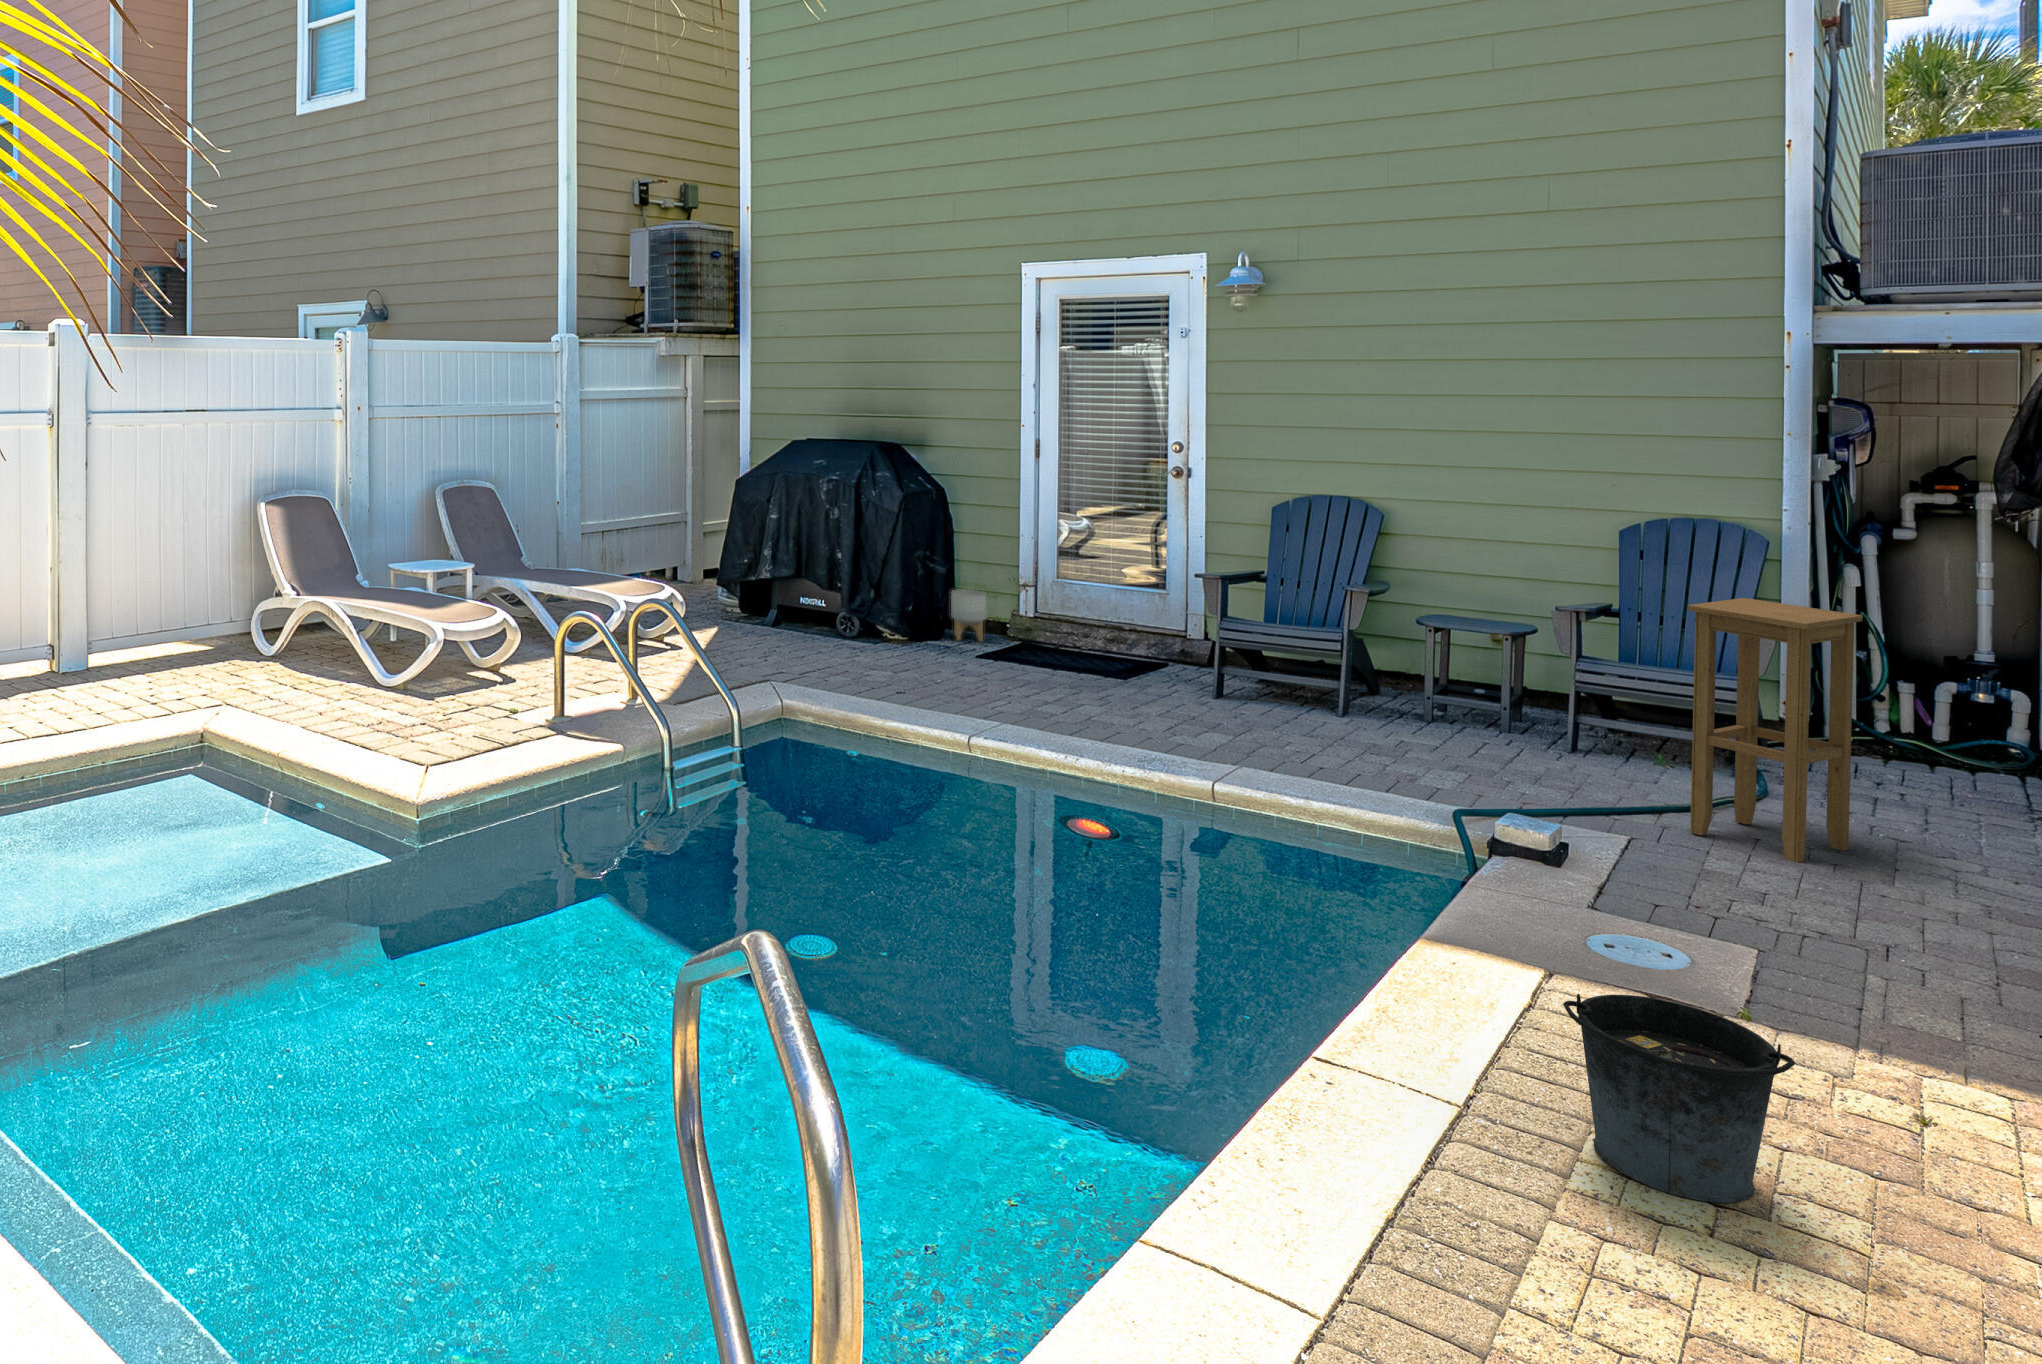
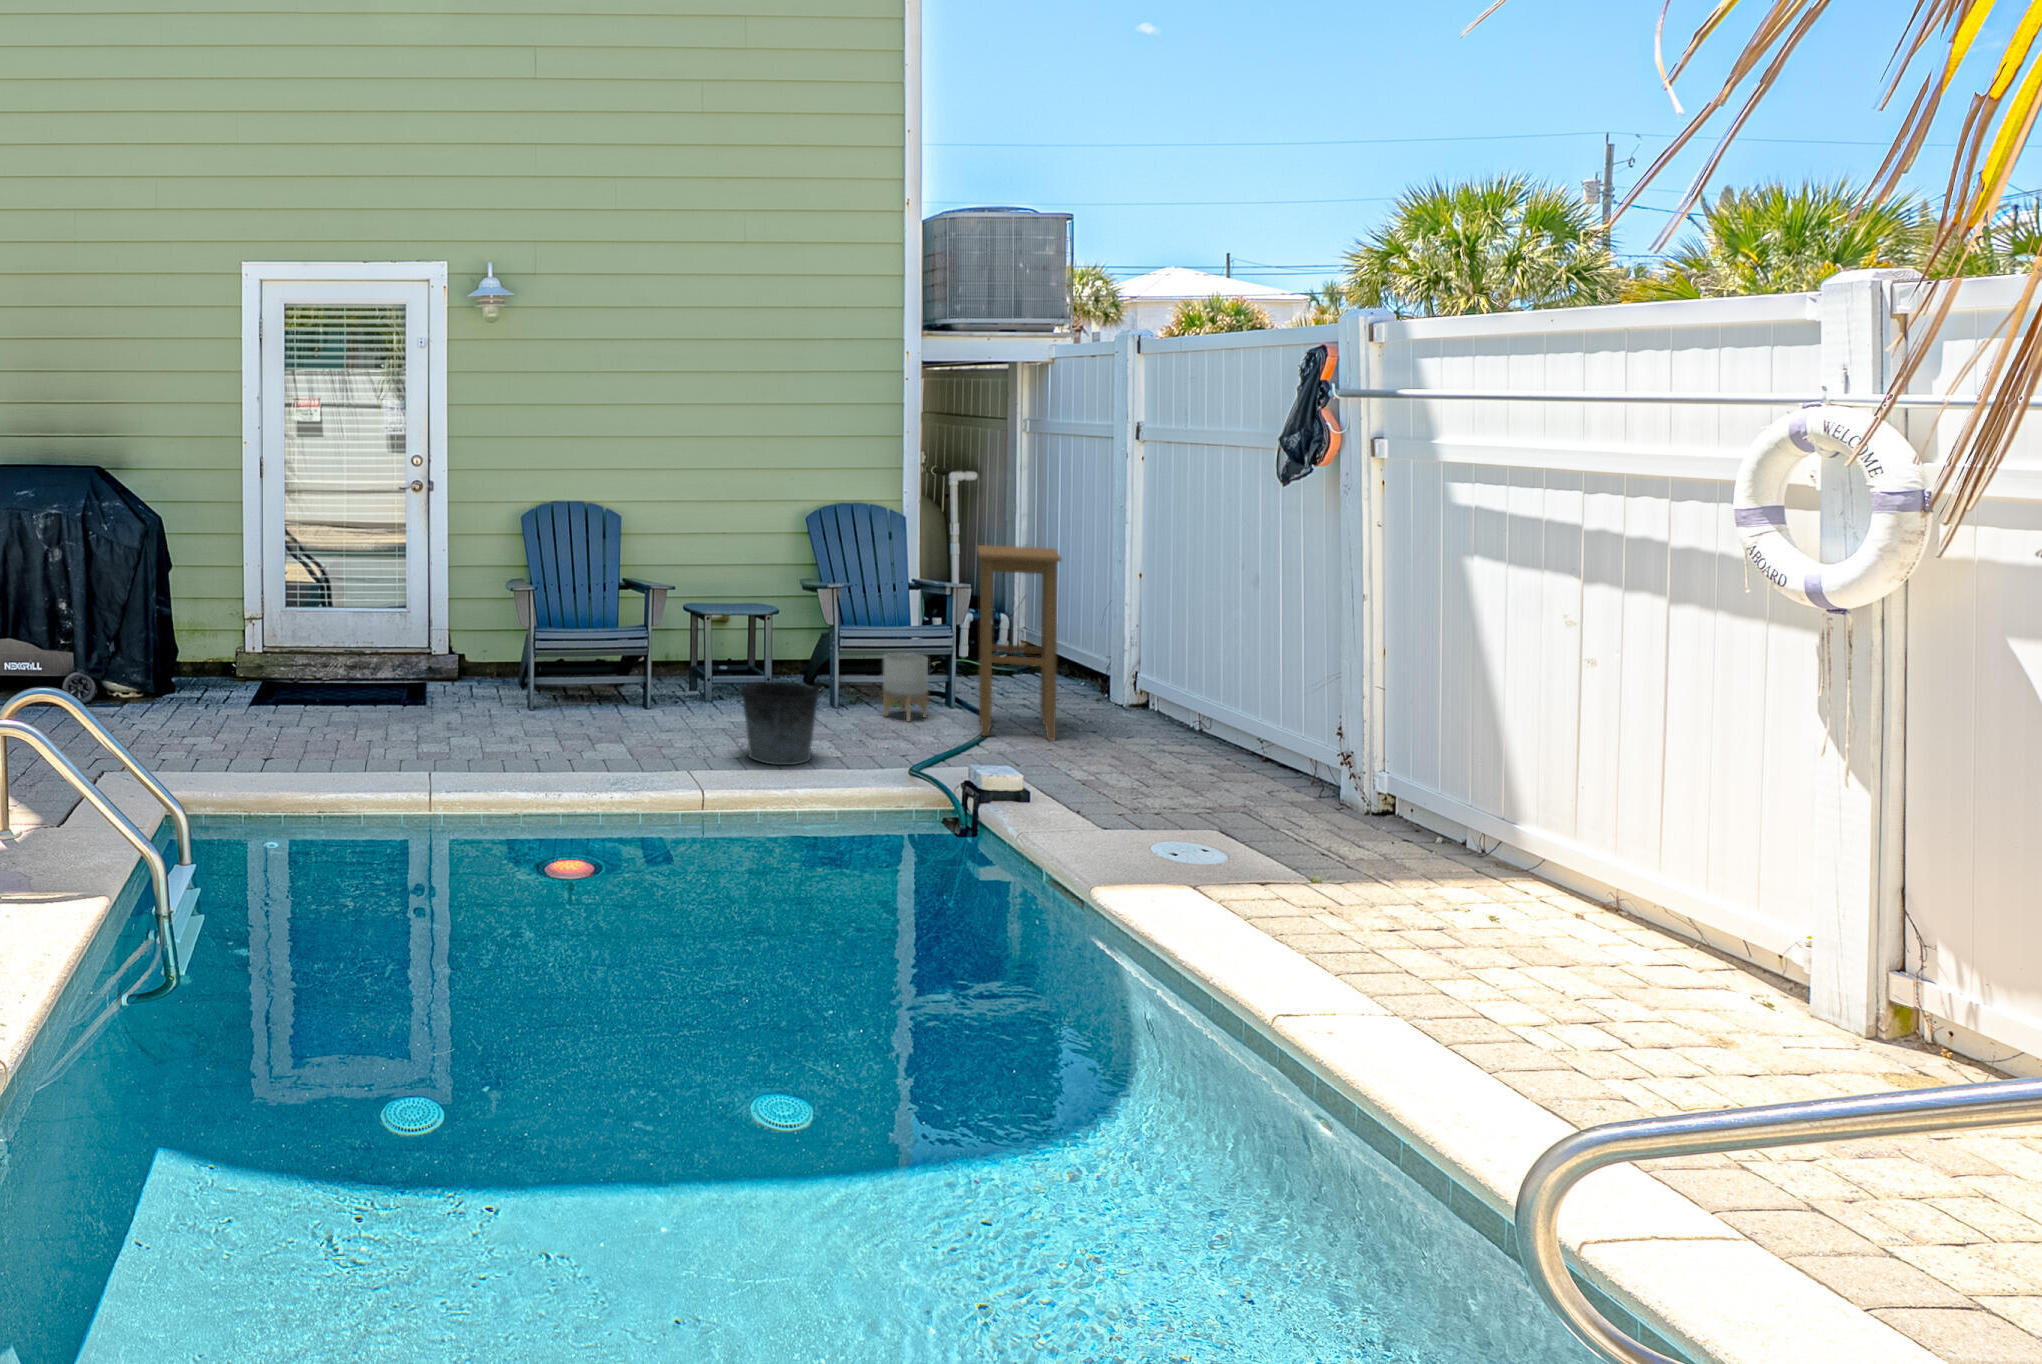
planter: present [951,589,986,641] -> present [883,653,928,721]
bucket: present [1563,994,1795,1203] -> present [740,682,824,765]

